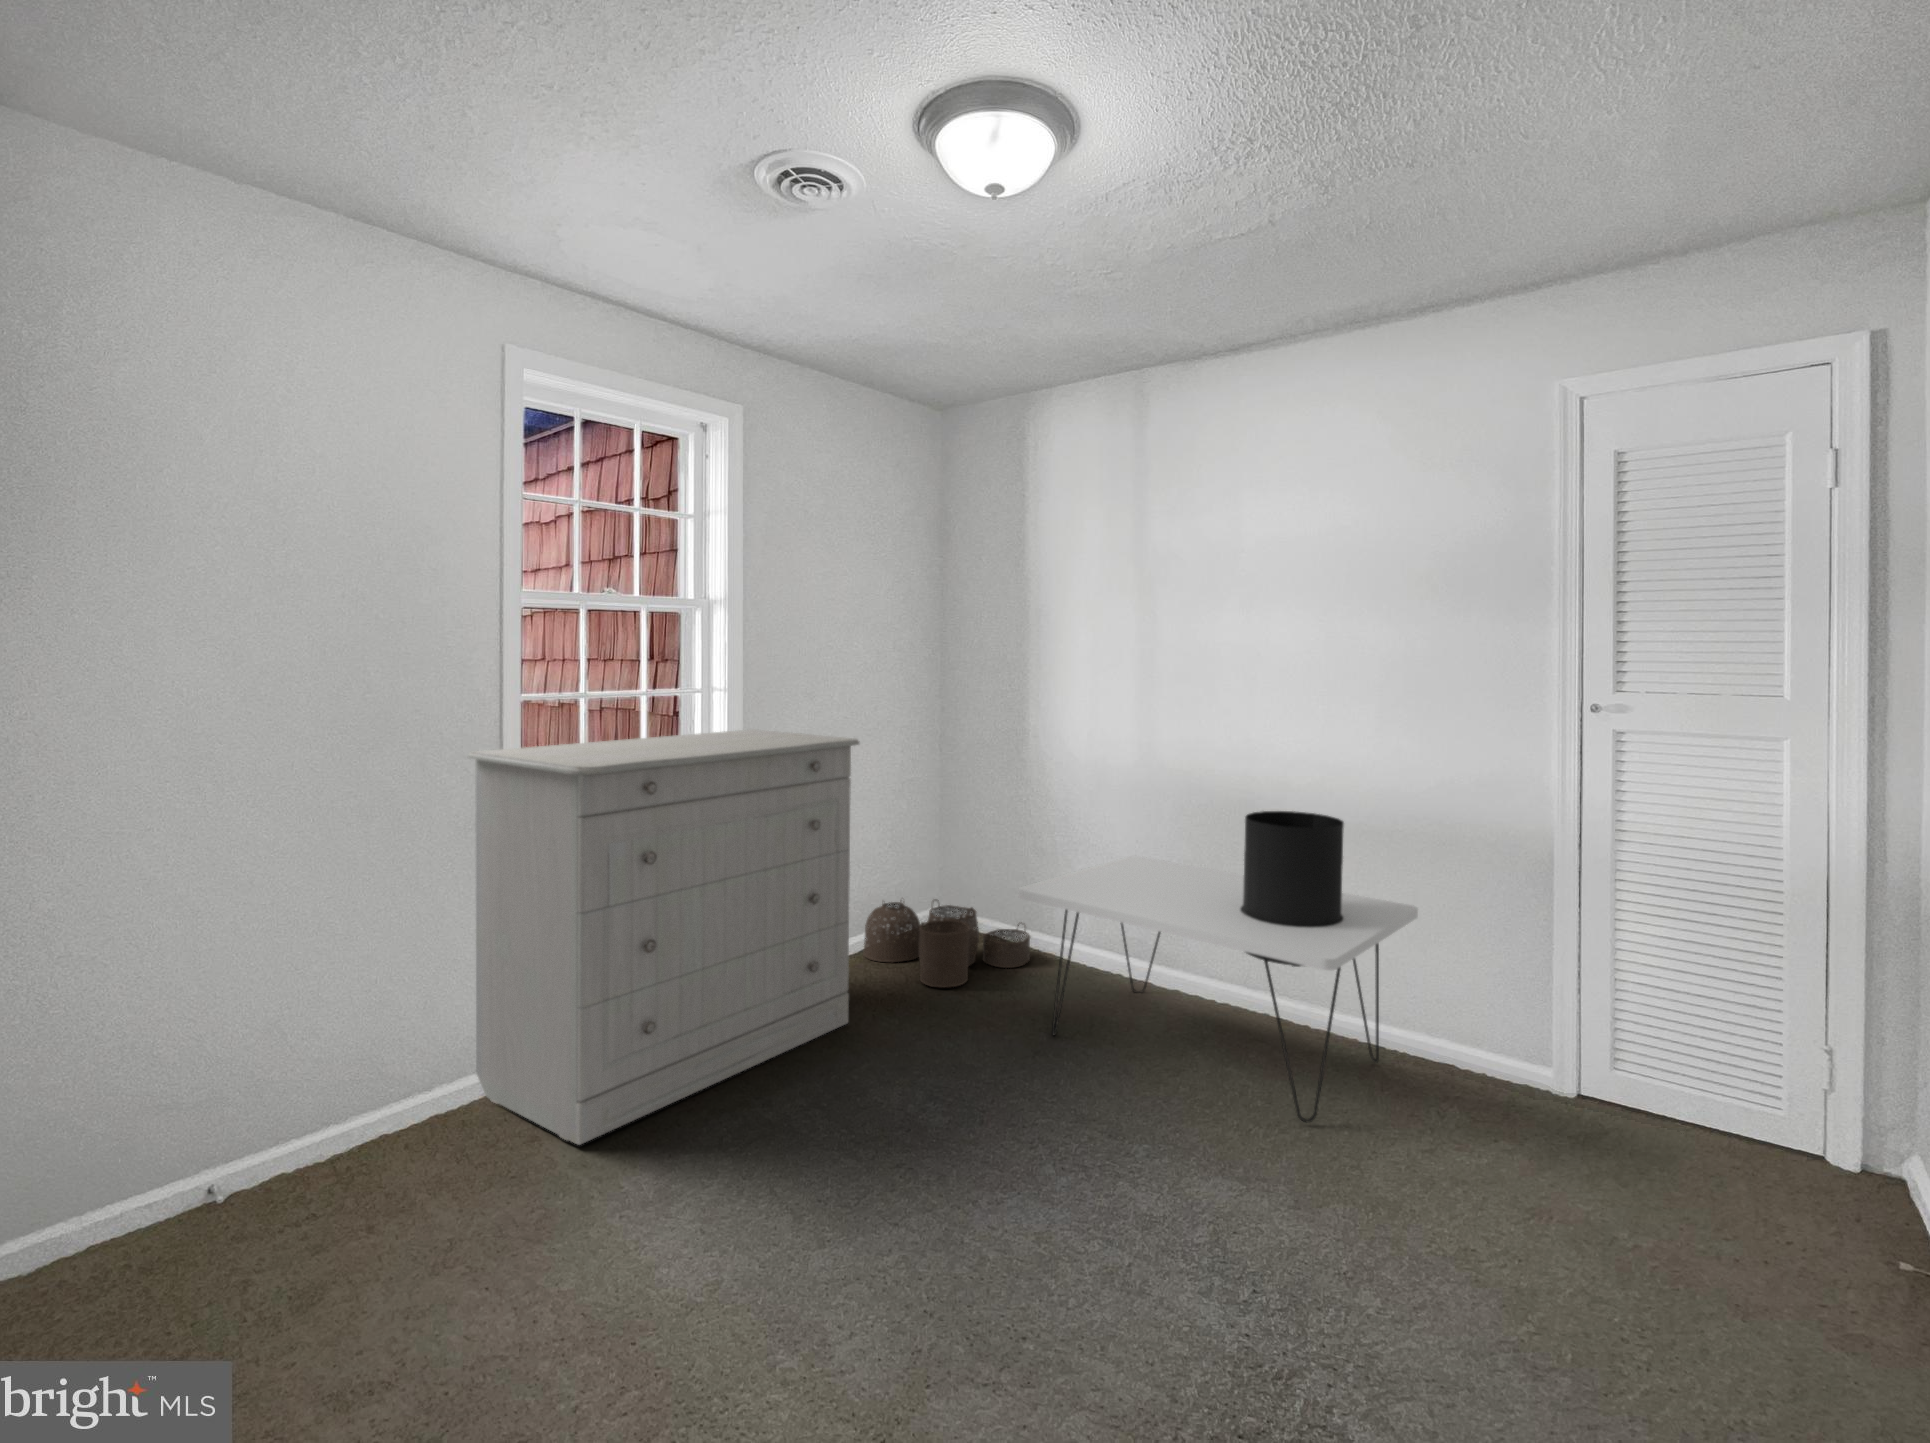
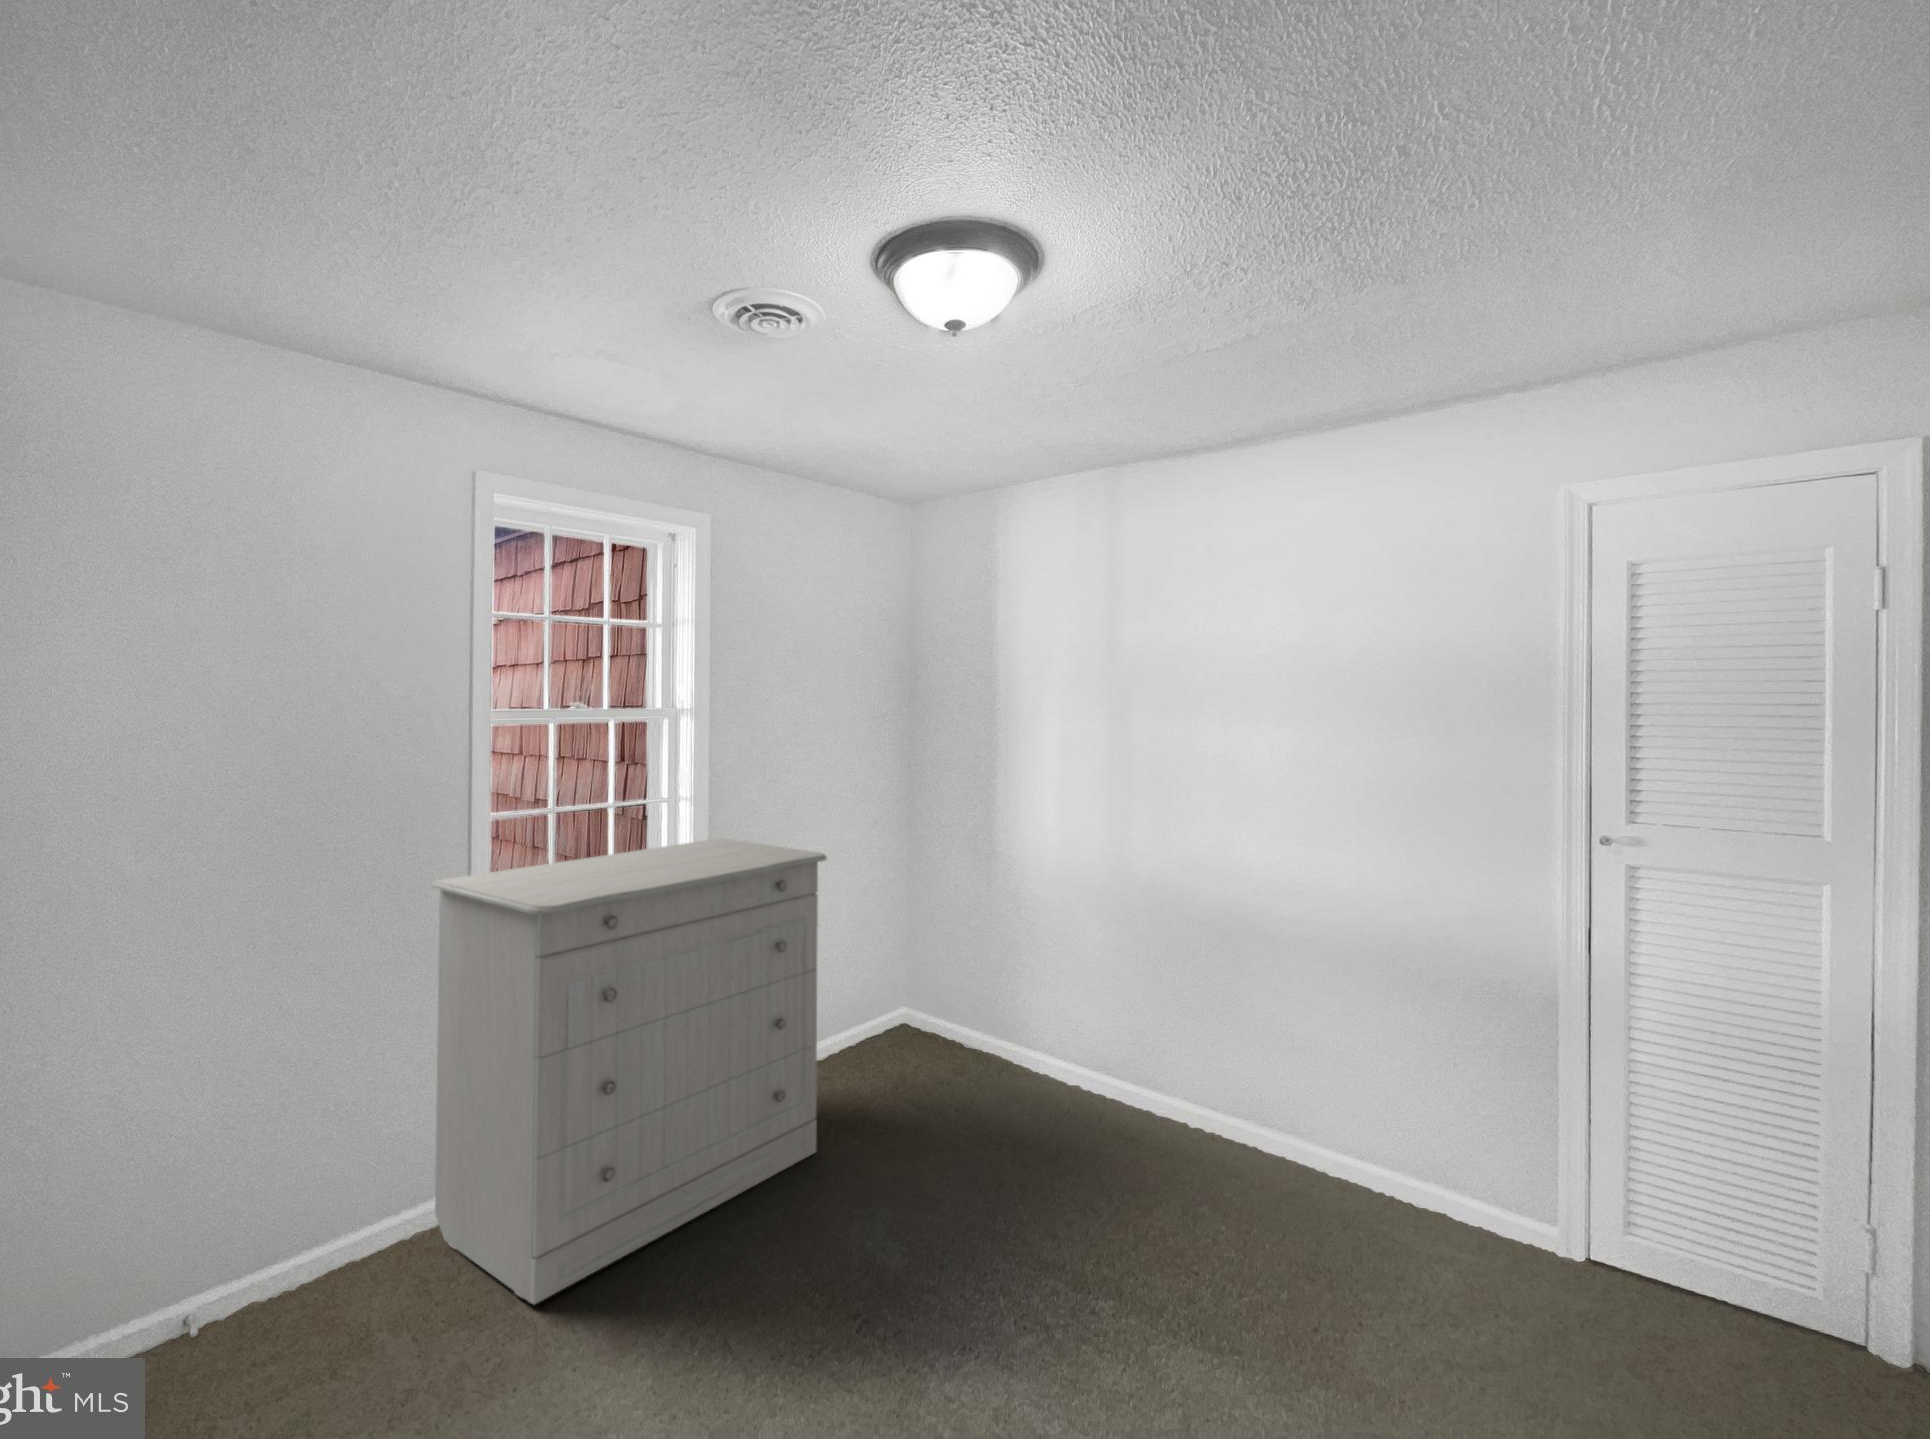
side table: present [1019,811,1418,1122] -> none [993,934,1427,1293]
woven basket: present [863,900,1030,987] -> none [833,1006,1007,1108]

